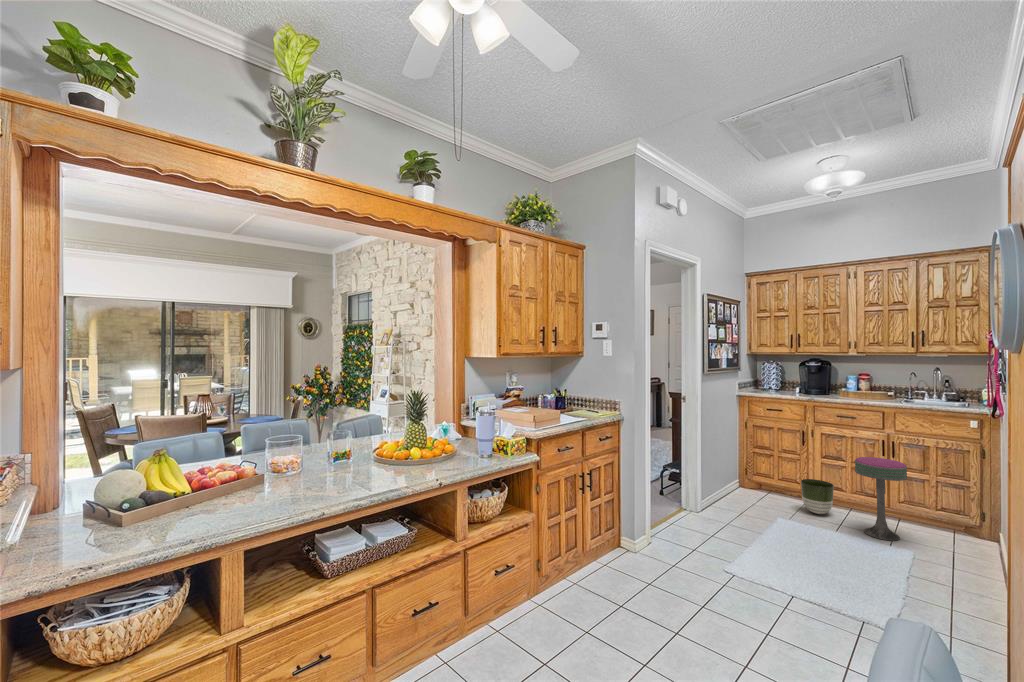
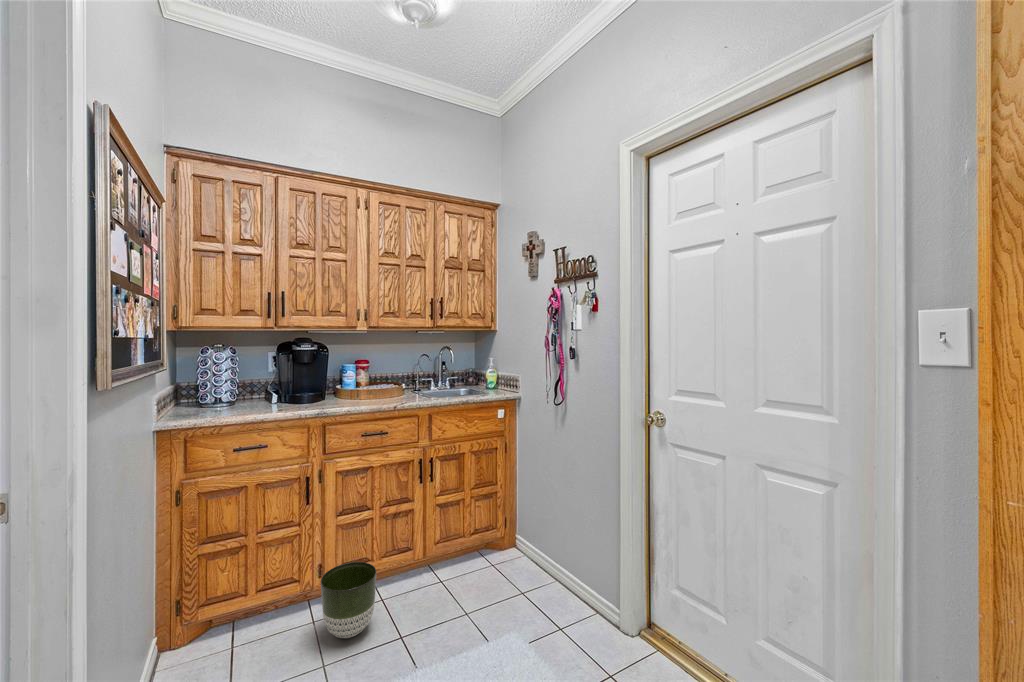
bar stool: present [855,457,907,541] -> none [423,493,490,638]

